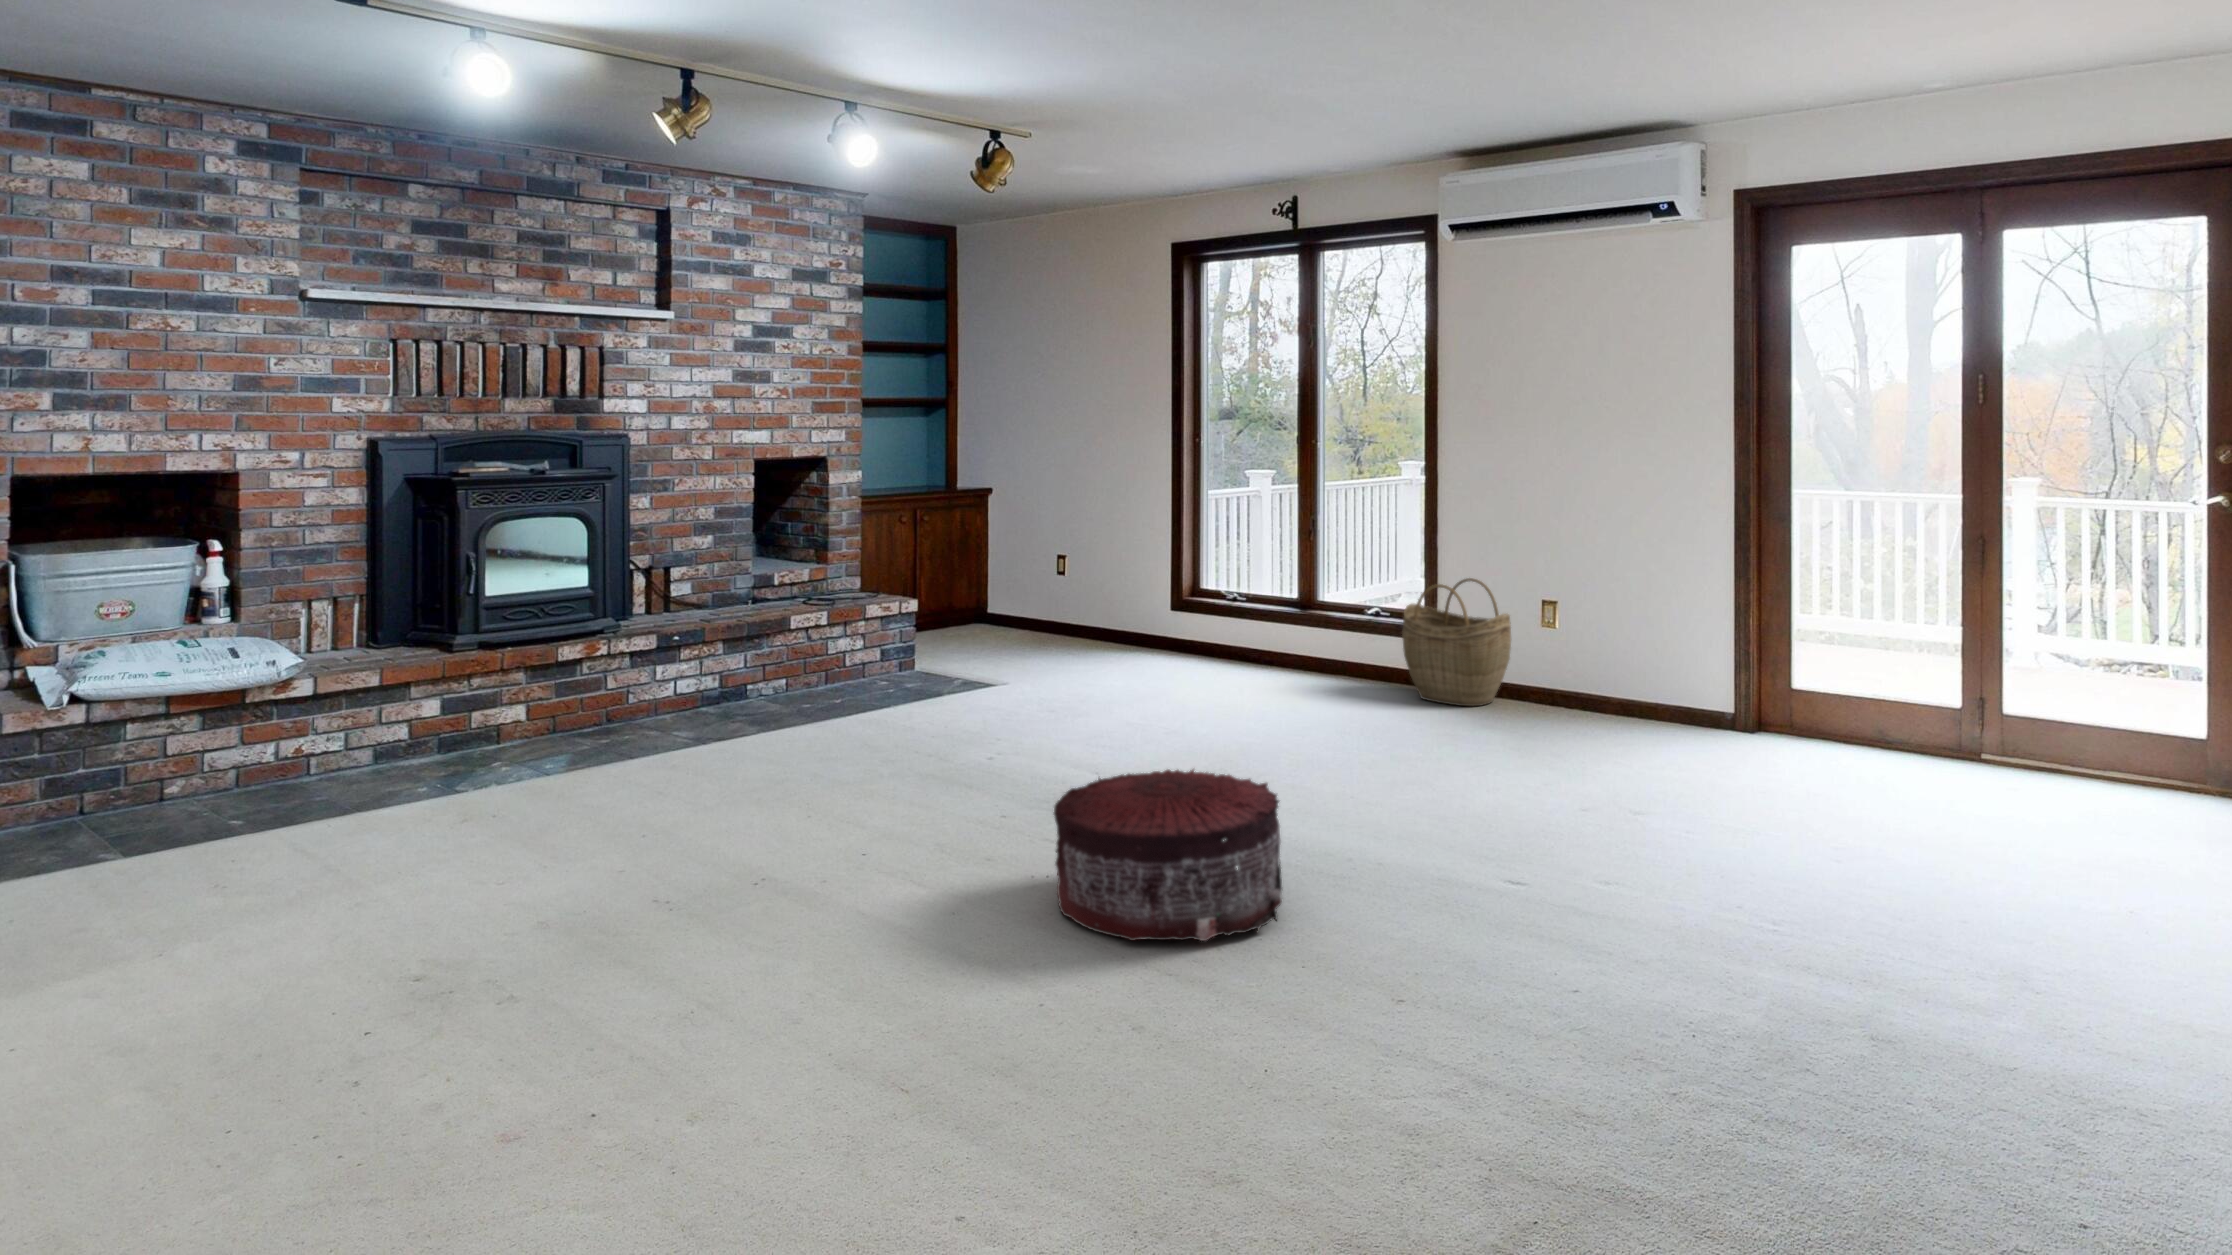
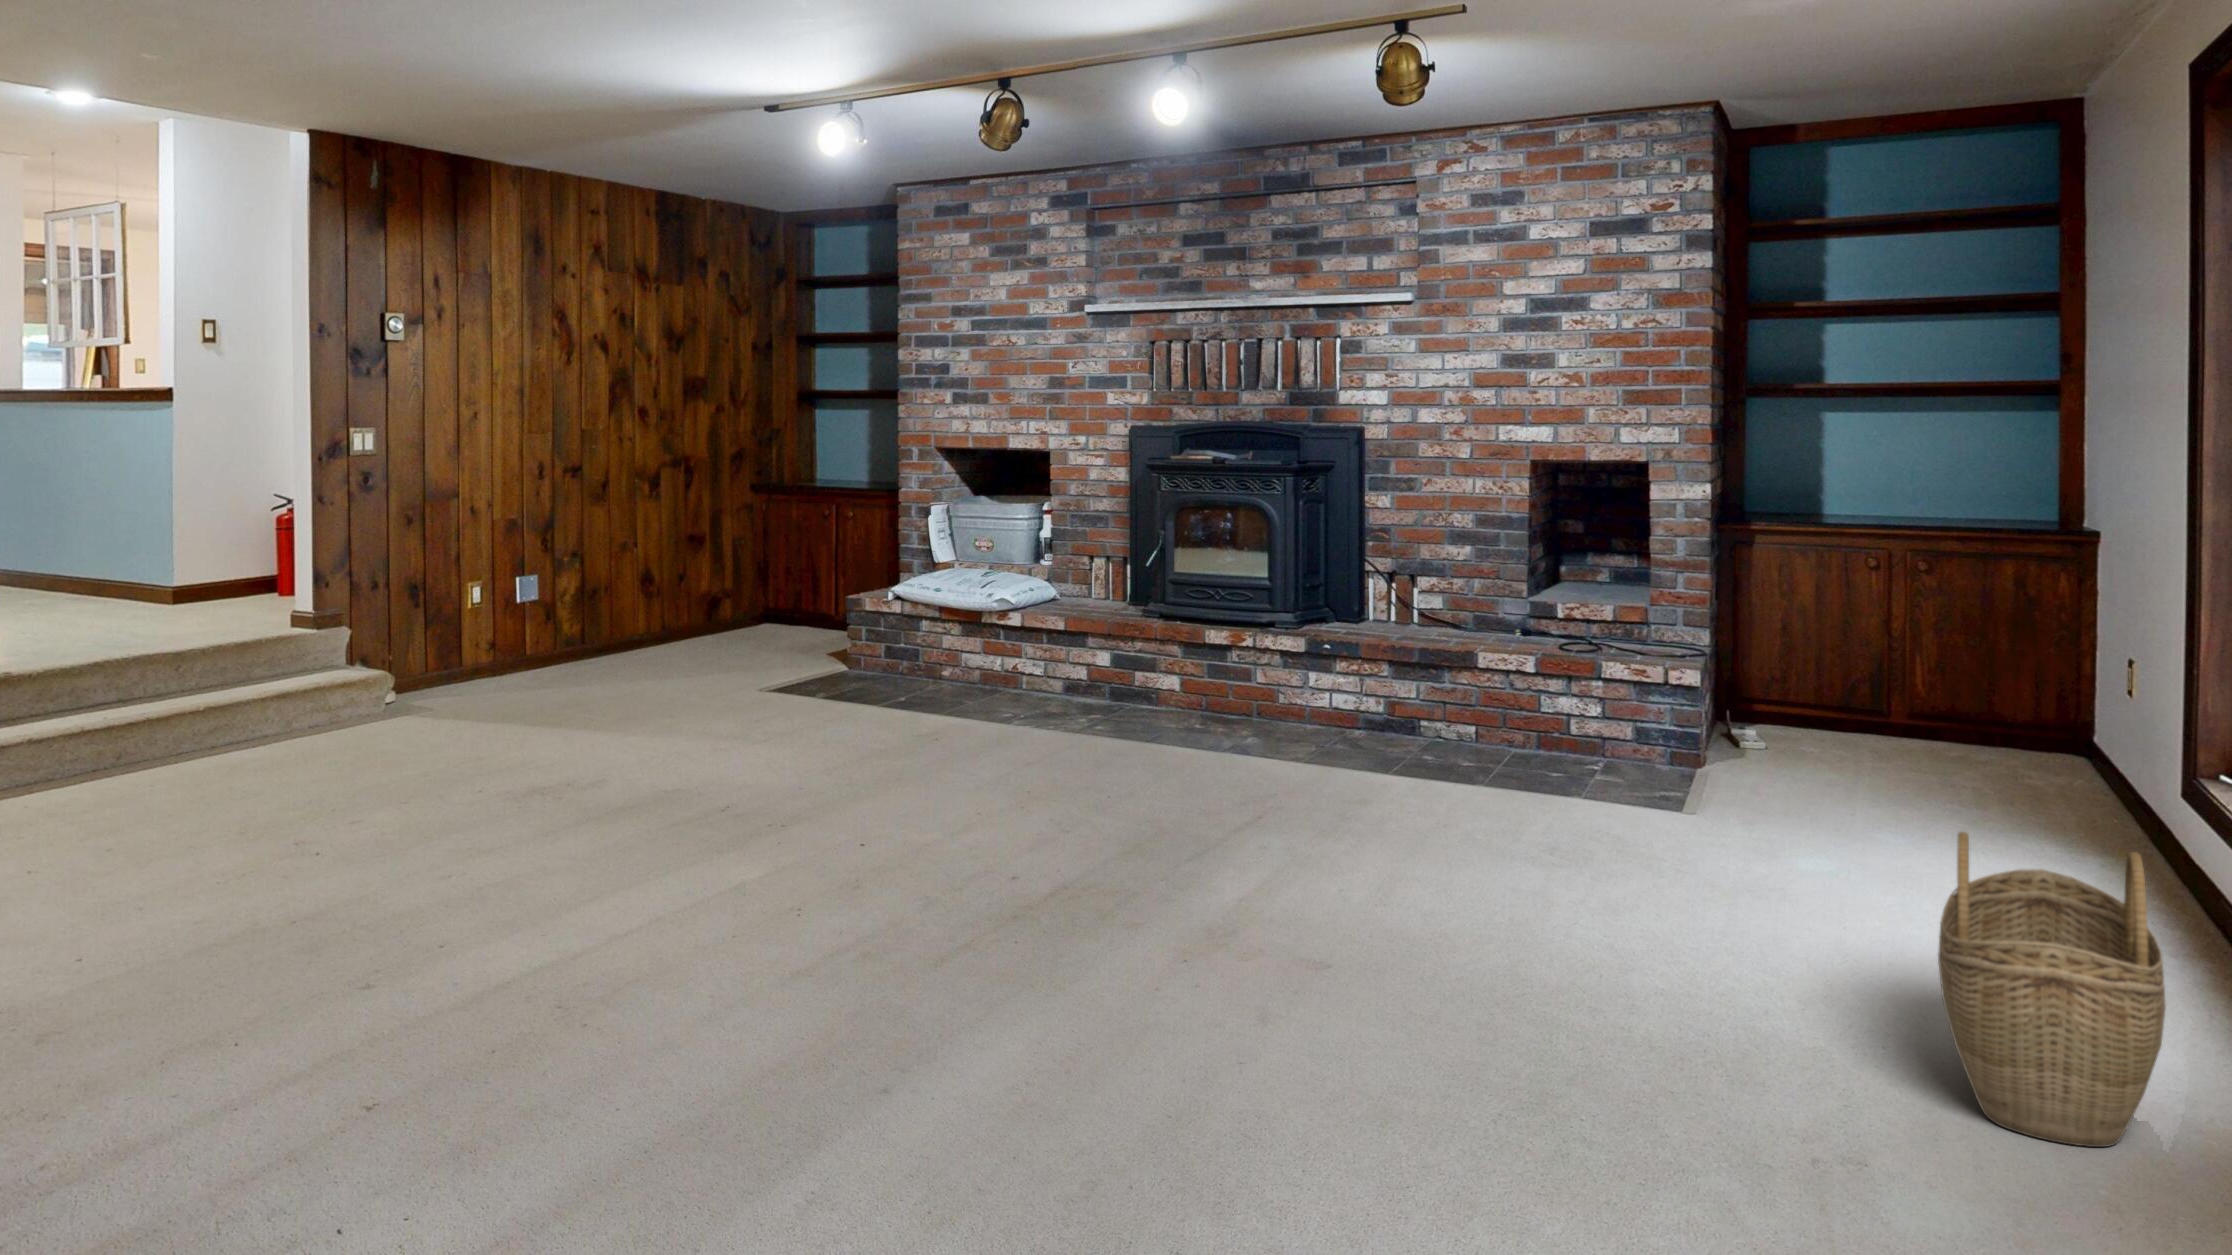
pouf: present [1054,769,1282,941] -> none [619,825,857,1007]

